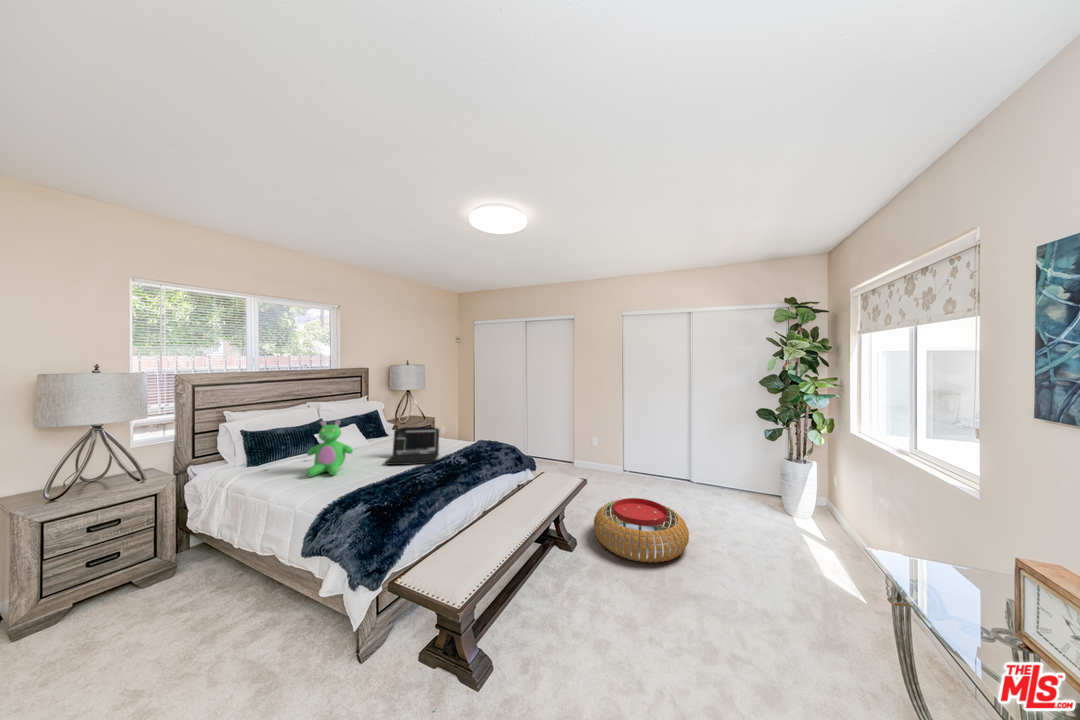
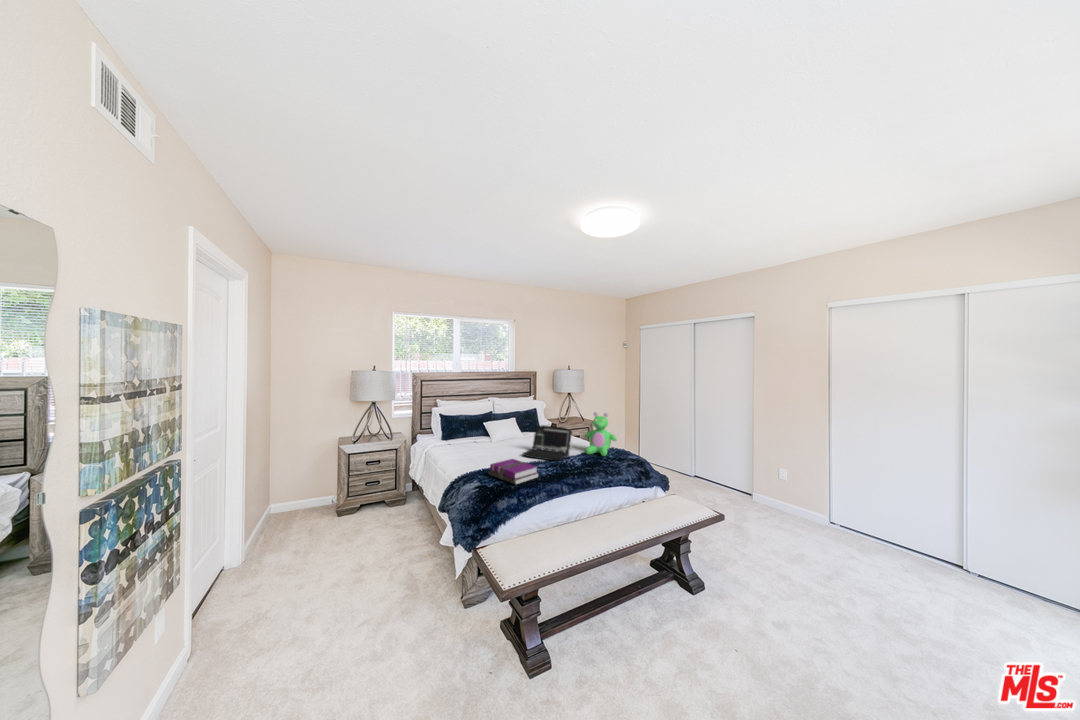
teddy bear: present [307,420,353,477] -> present [585,412,617,456]
notebook: none [365,469,429,496] -> present [488,459,538,485]
pouf: present [594,498,689,563] -> none [728,551,881,656]

